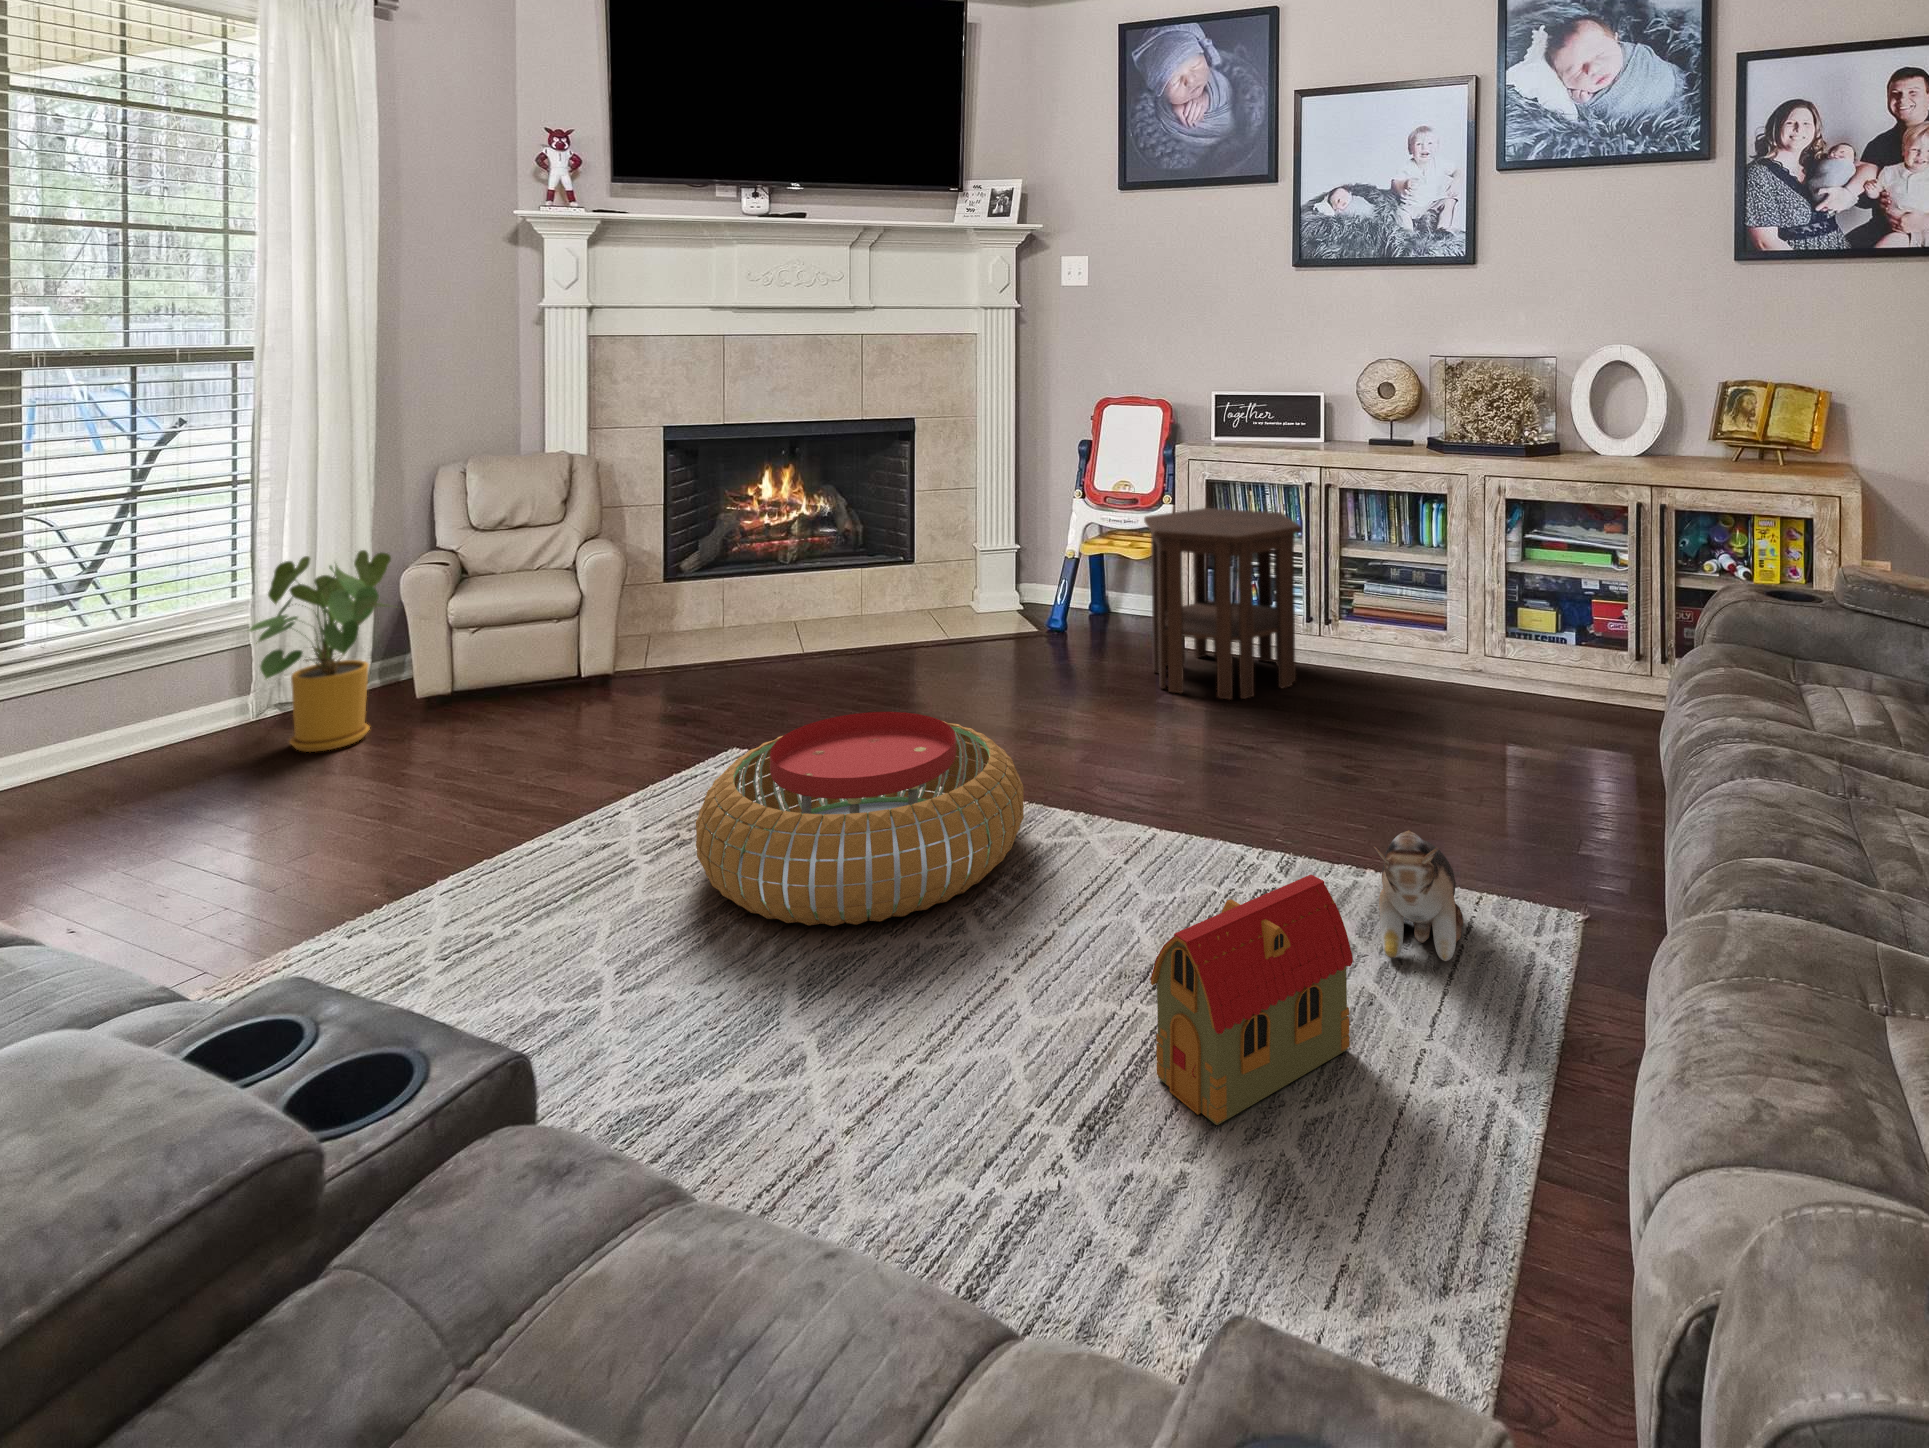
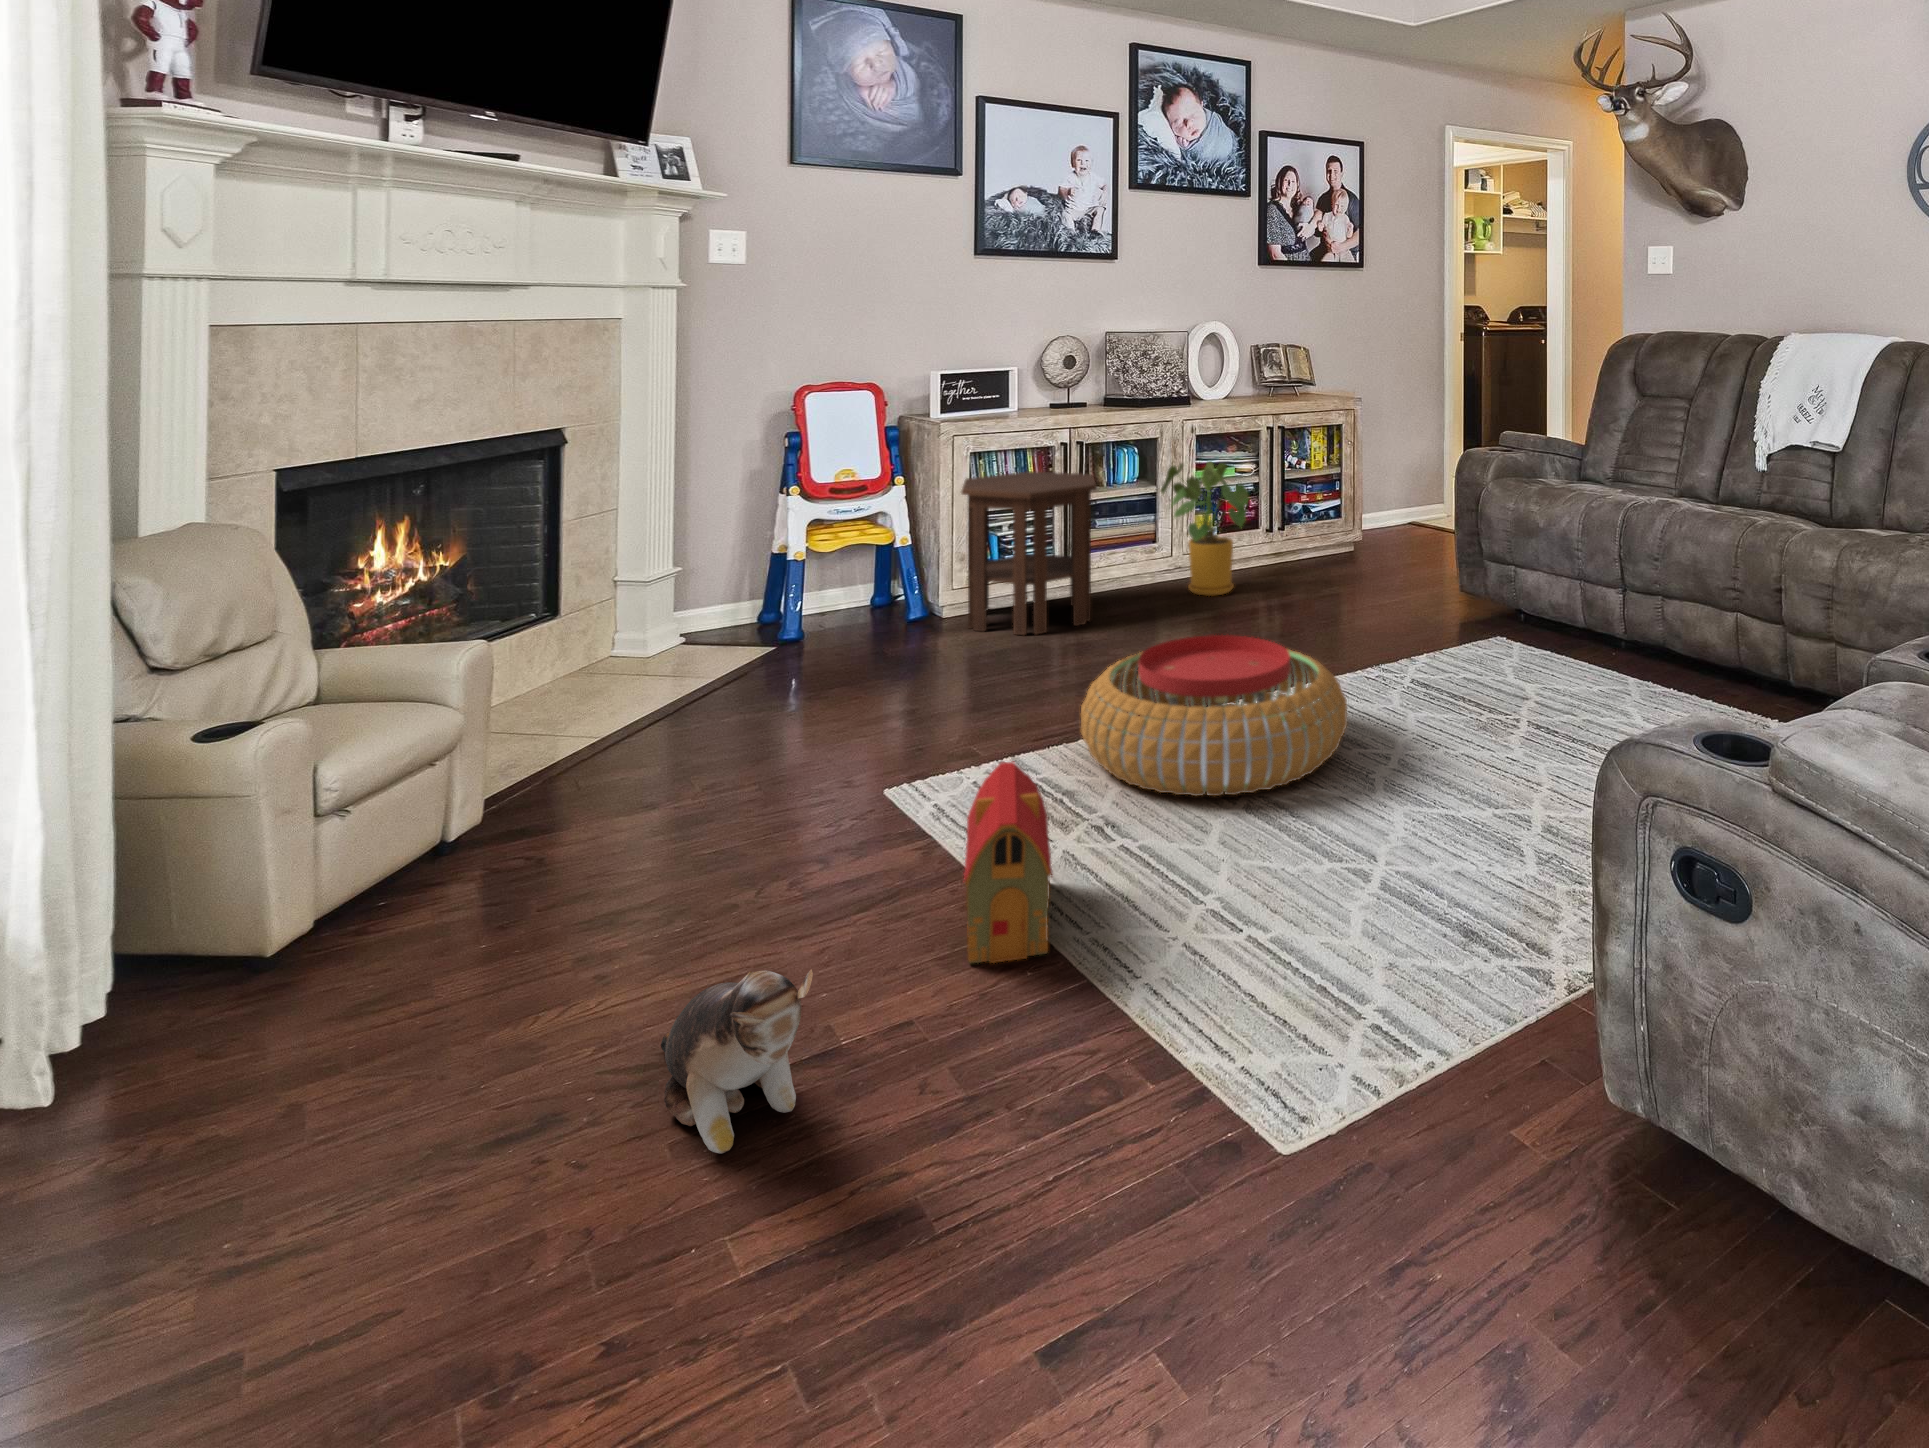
house plant: present [249,550,391,752] -> present [1161,461,1250,596]
plush toy: present [1374,830,1463,961] -> present [661,969,813,1154]
toy house: present [1150,875,1353,1125] -> present [964,761,1052,963]

